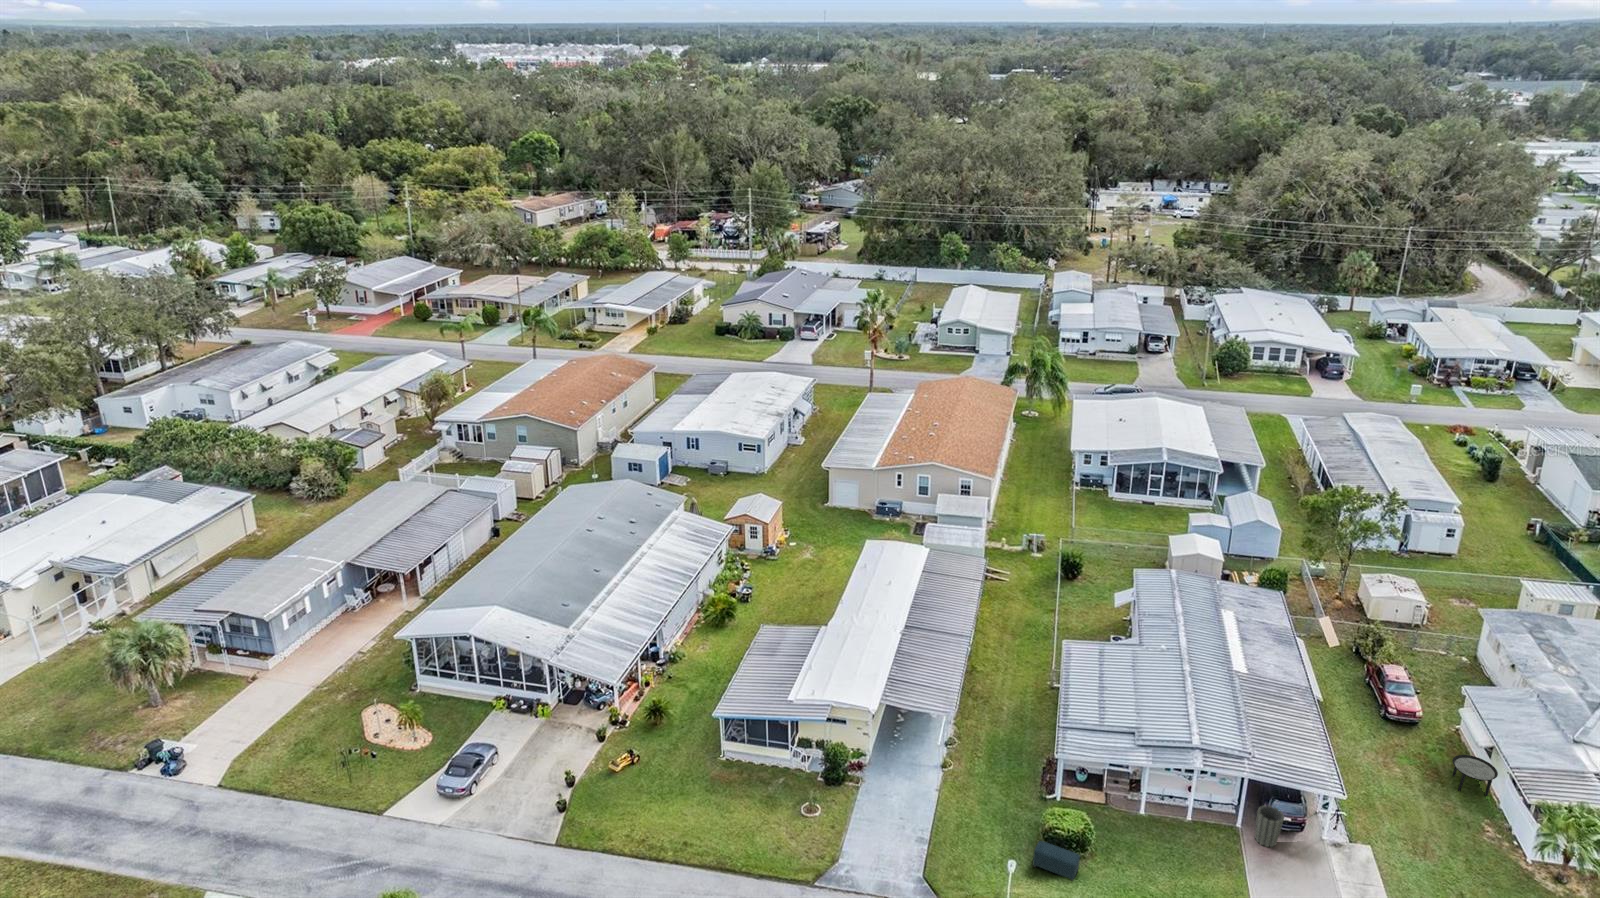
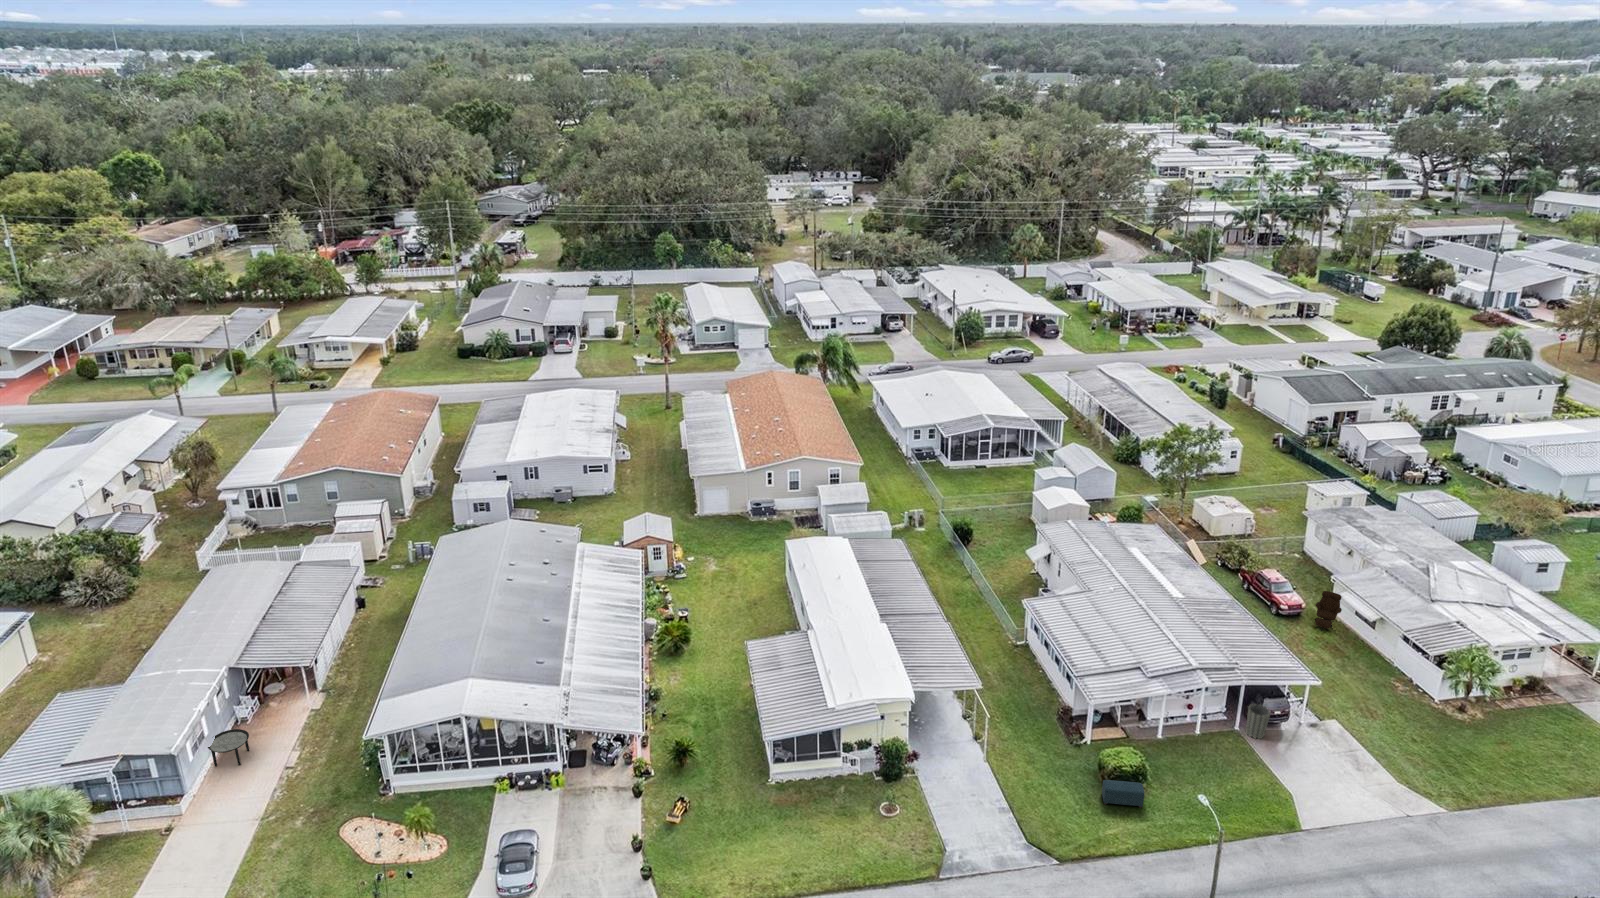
lounge chair: none [1432,703,1476,751] -> present [1315,591,1342,631]
round table: present [1452,755,1498,796] -> present [208,729,249,767]

